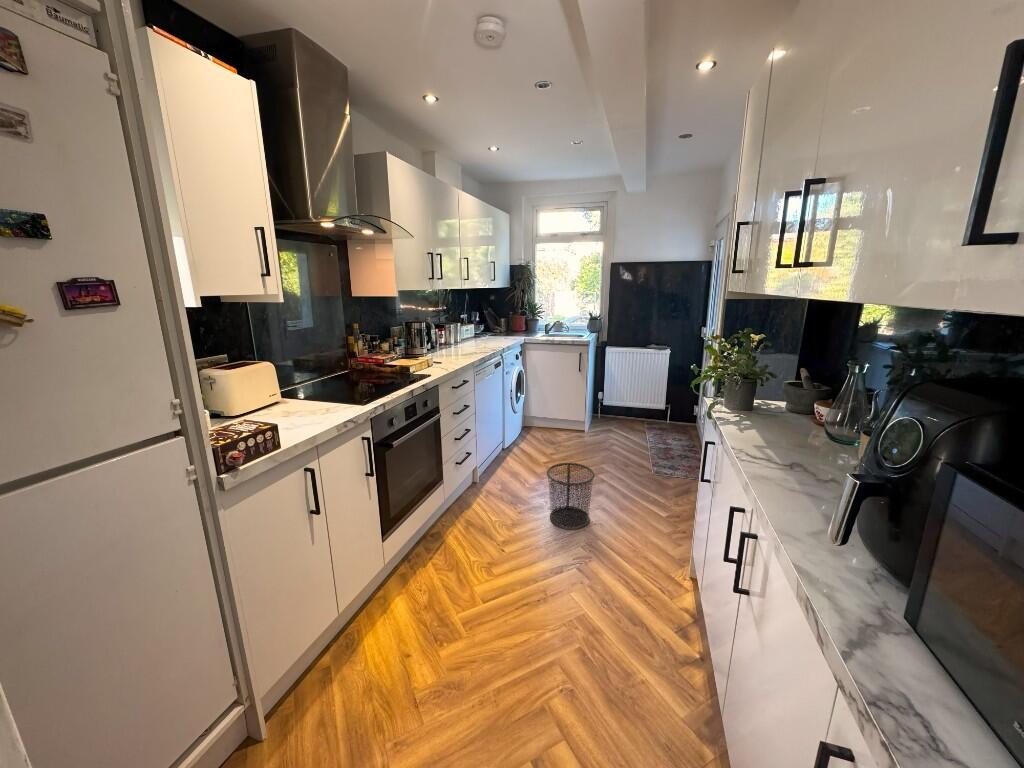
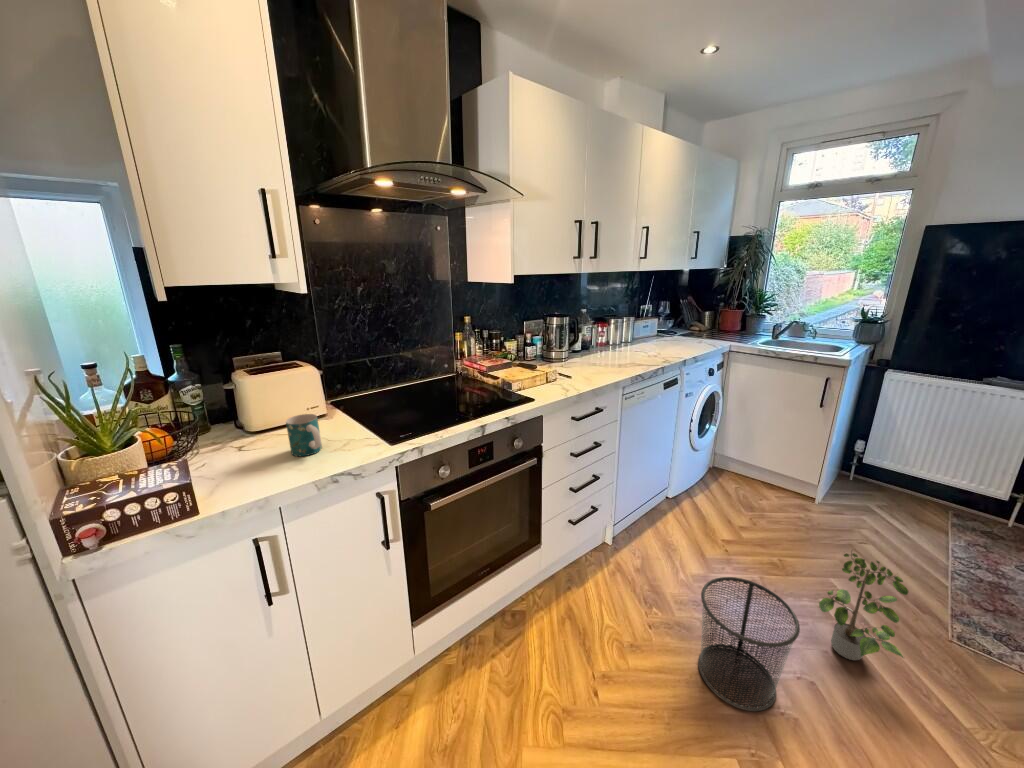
mug: none [291,389,324,419] -> present [286,414,322,456]
potted plant: none [599,434,637,494] -> present [819,553,908,660]

